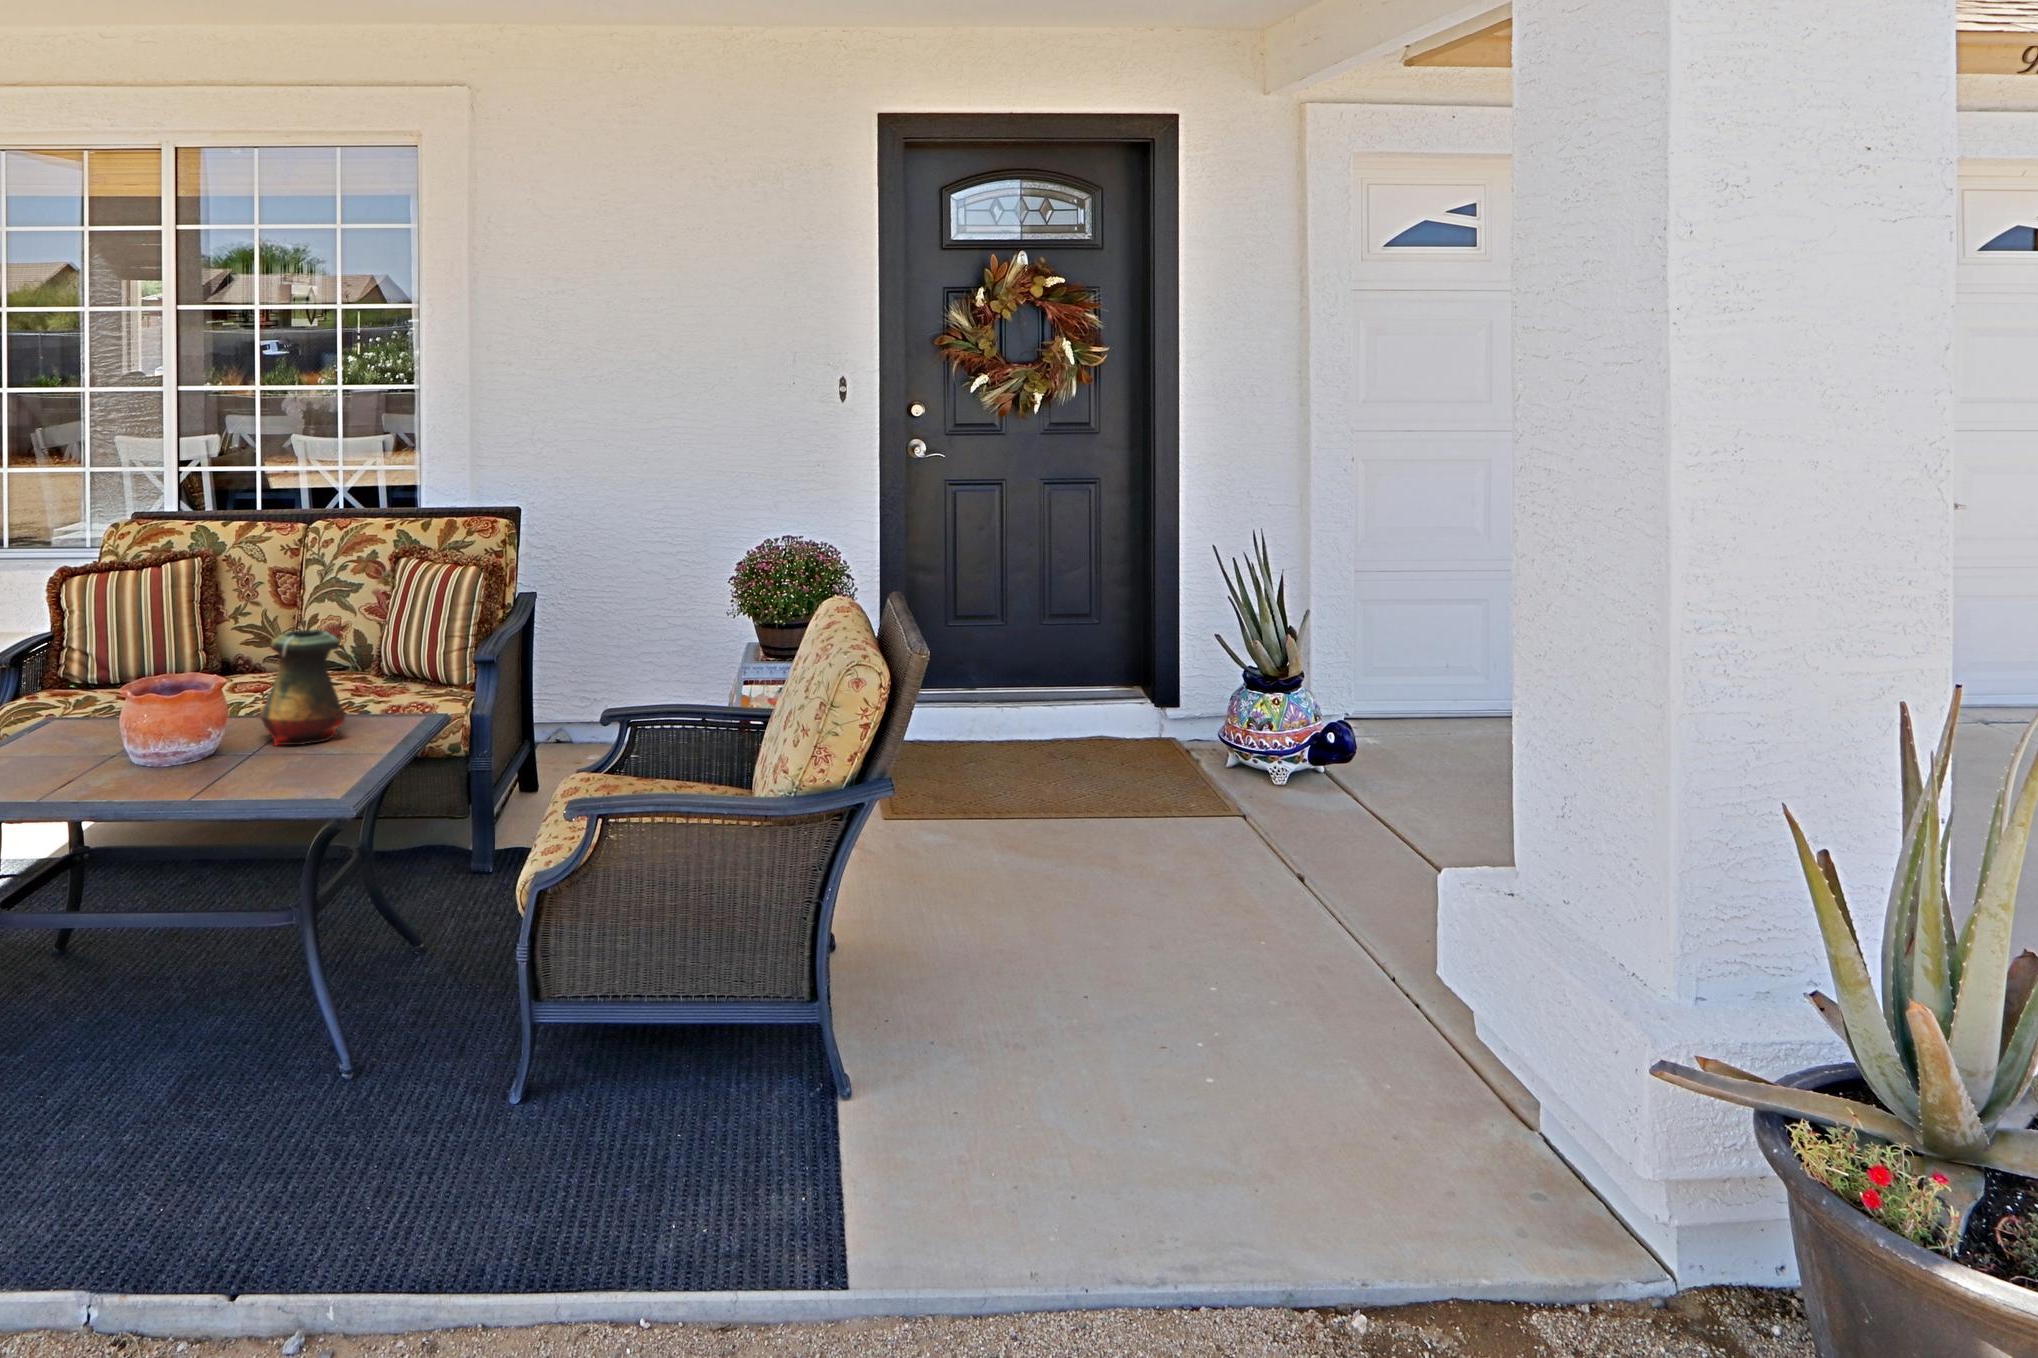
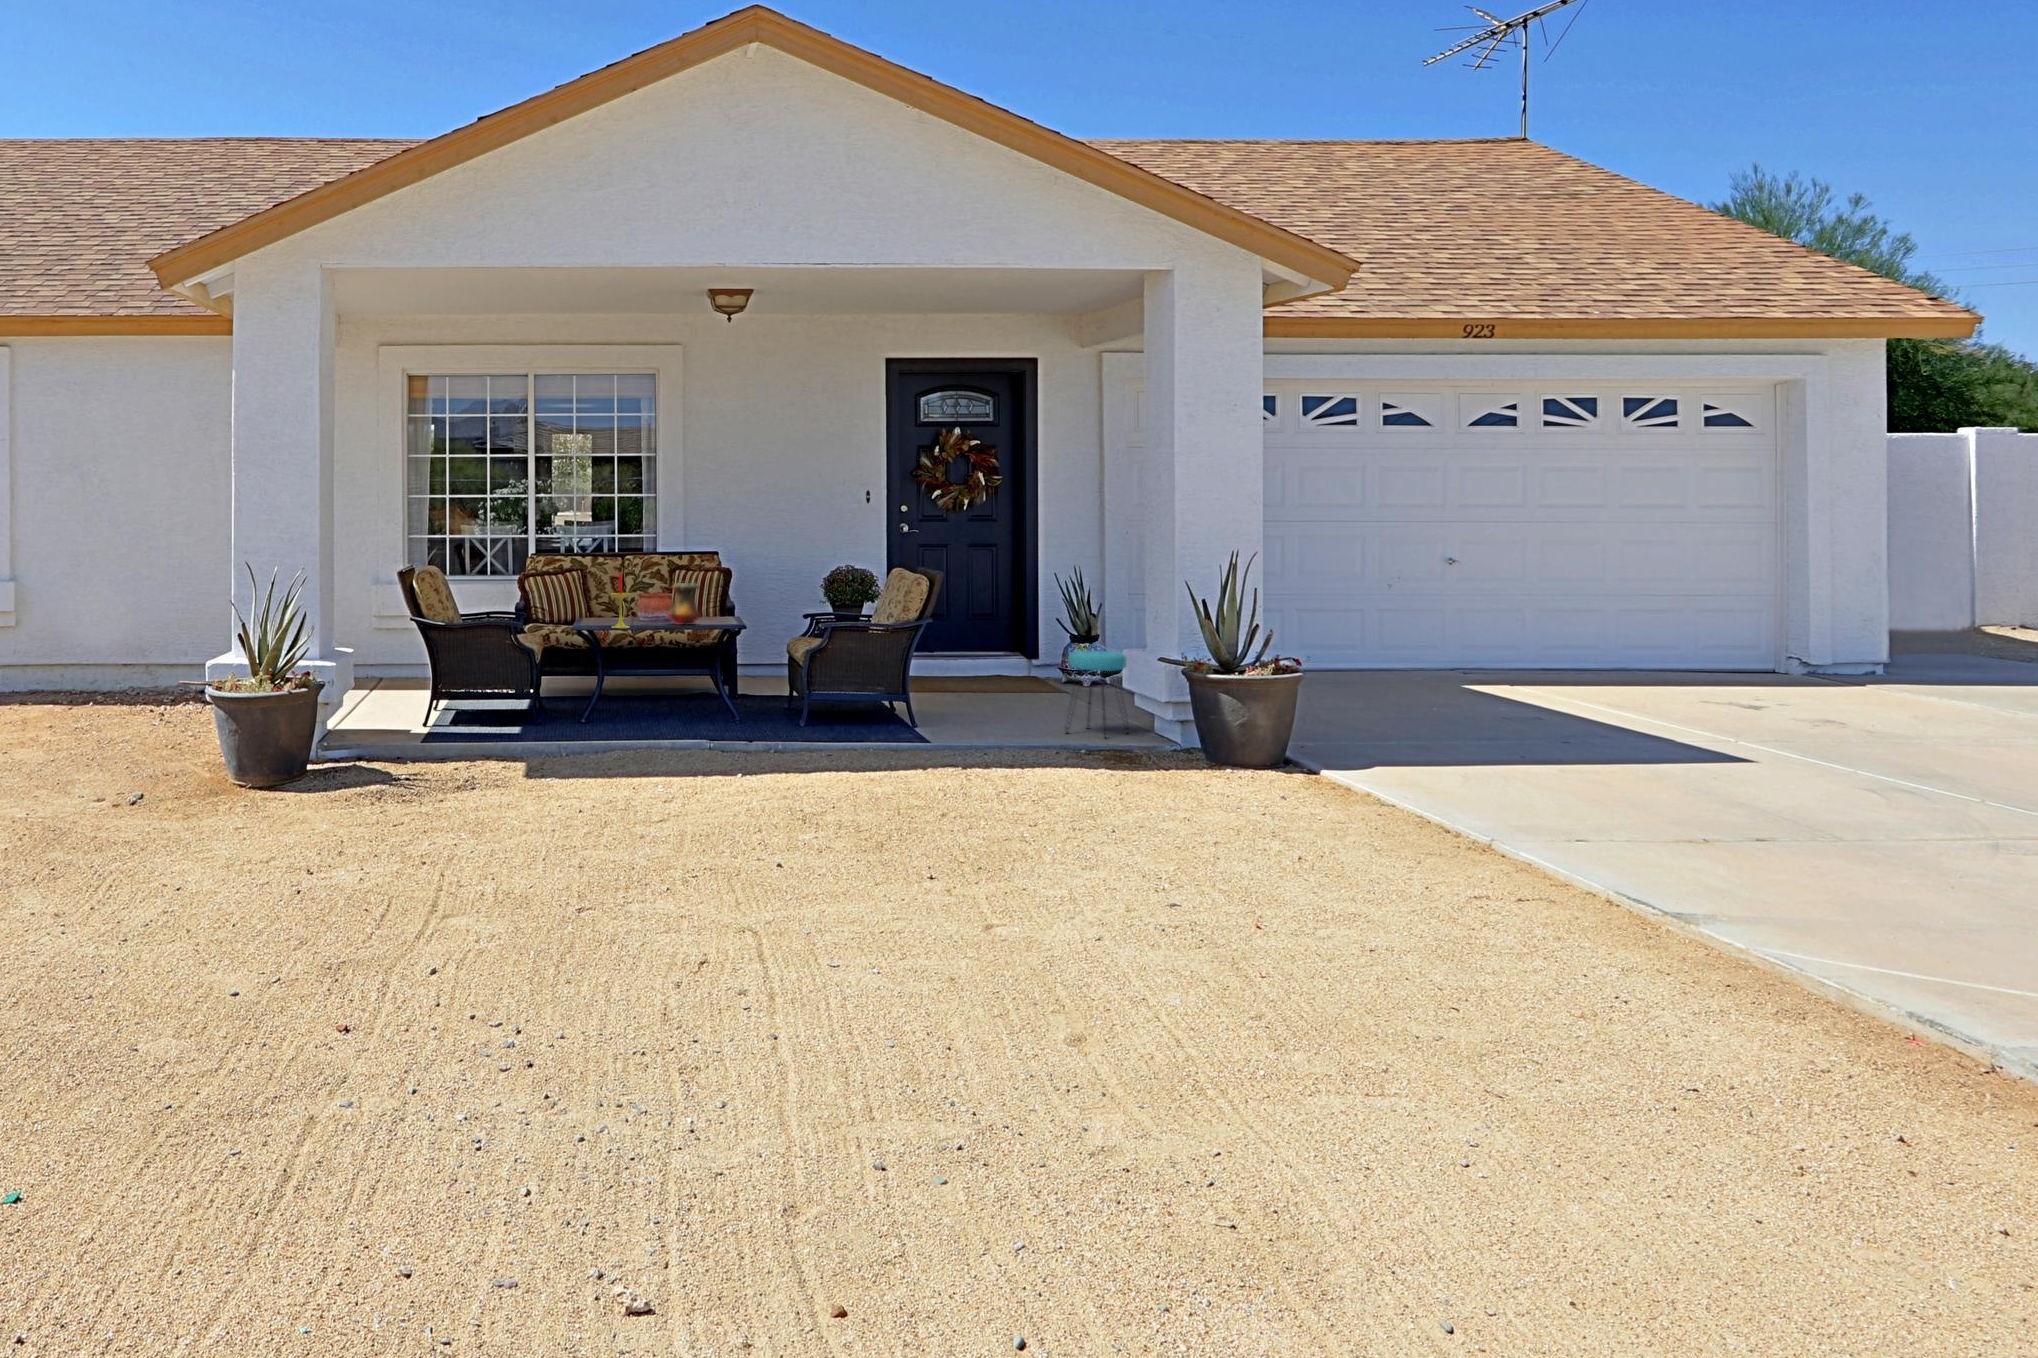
candle: none [42,625,109,784] -> present [610,574,631,628]
stool: none [1294,871,1486,1191] -> present [1066,650,1128,737]

